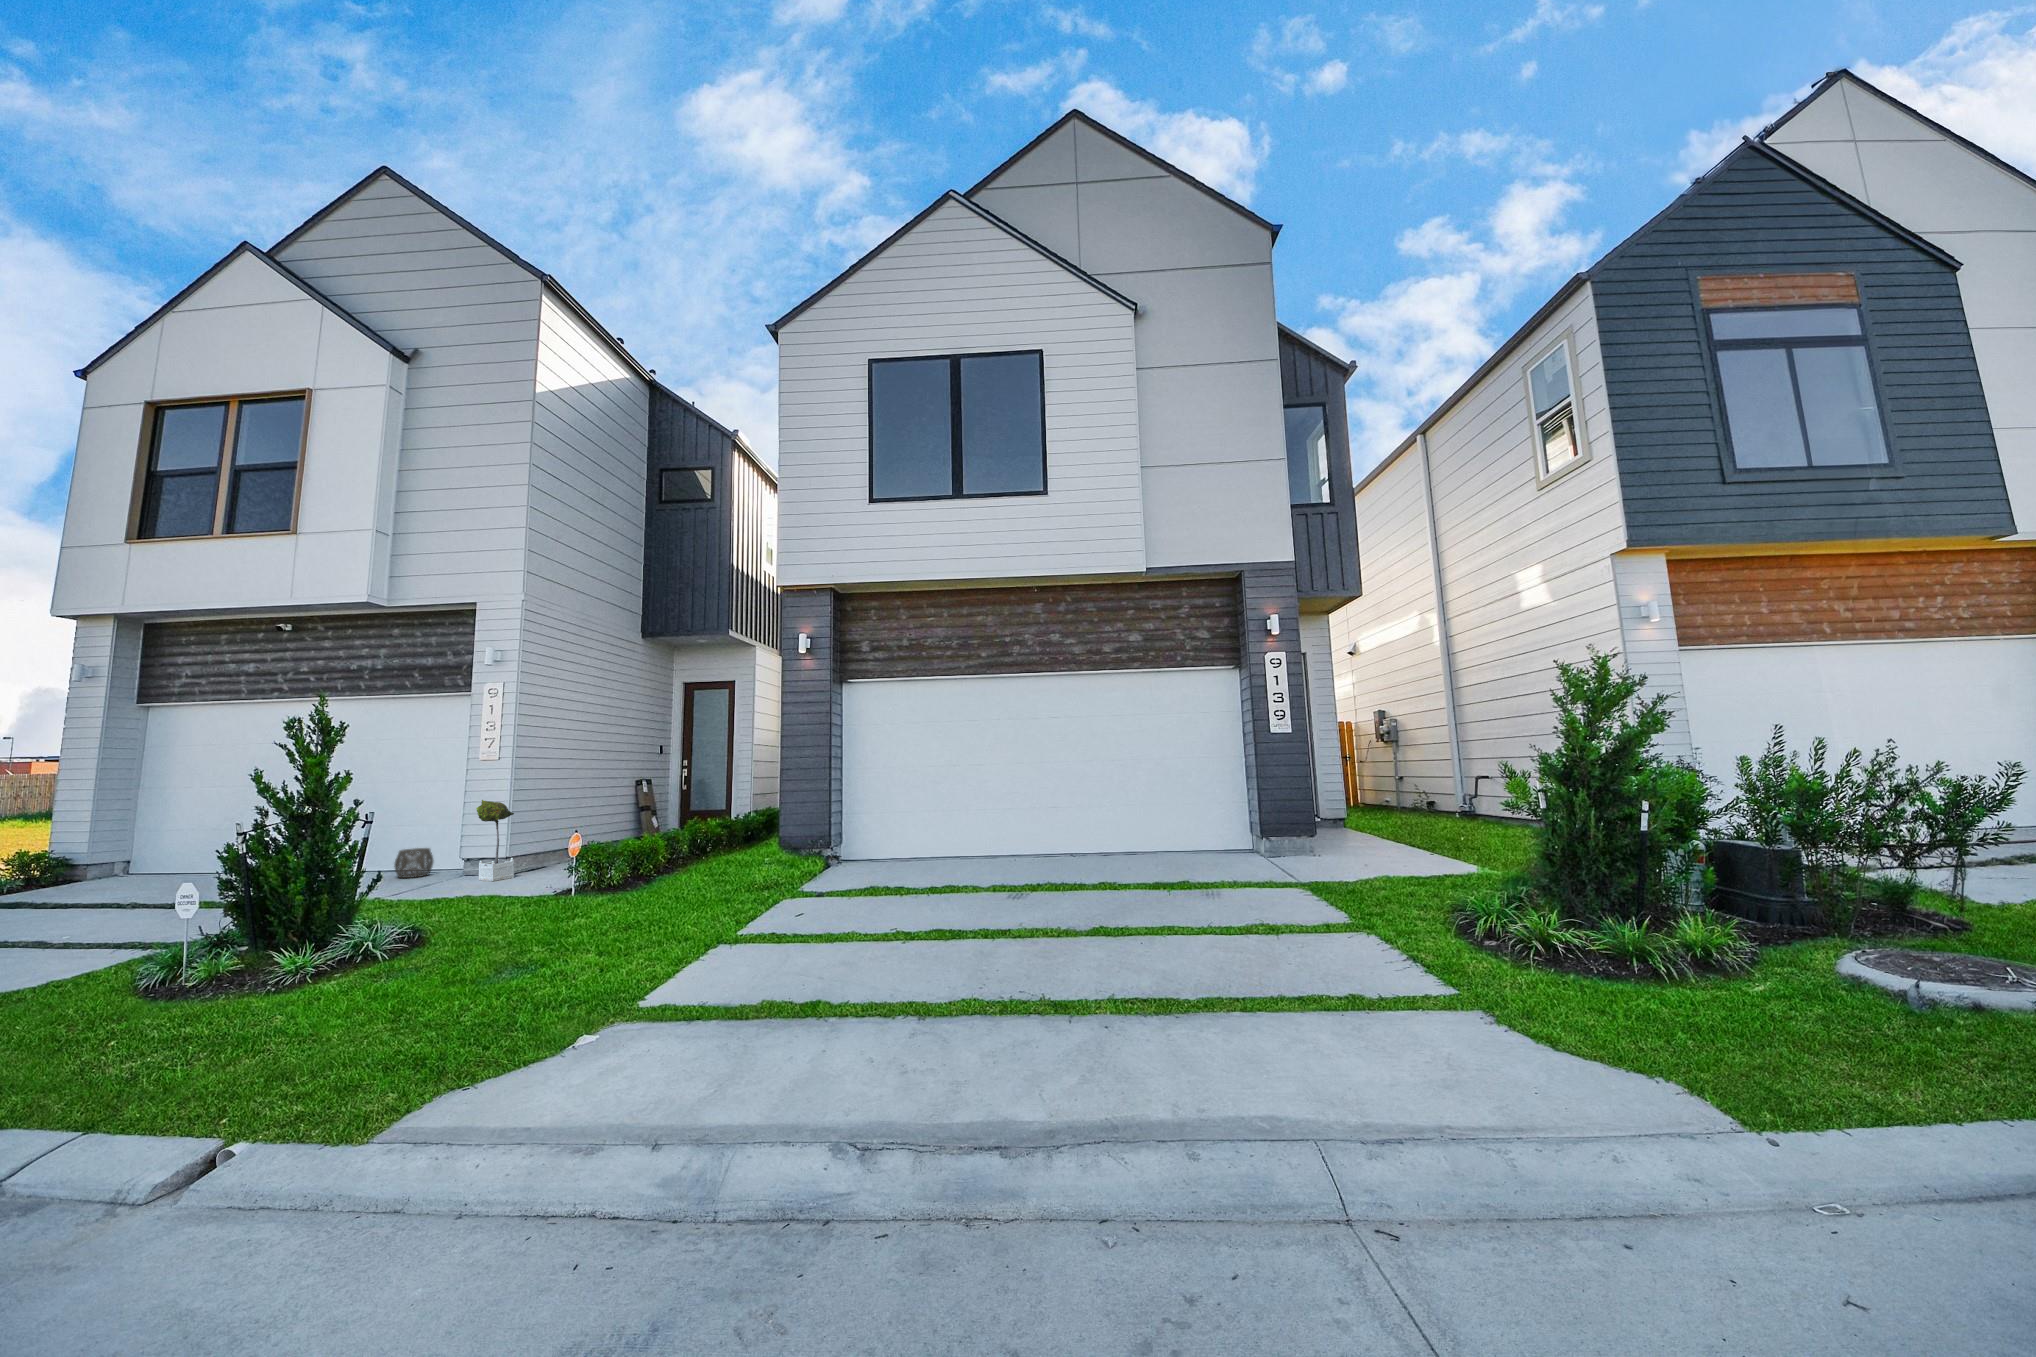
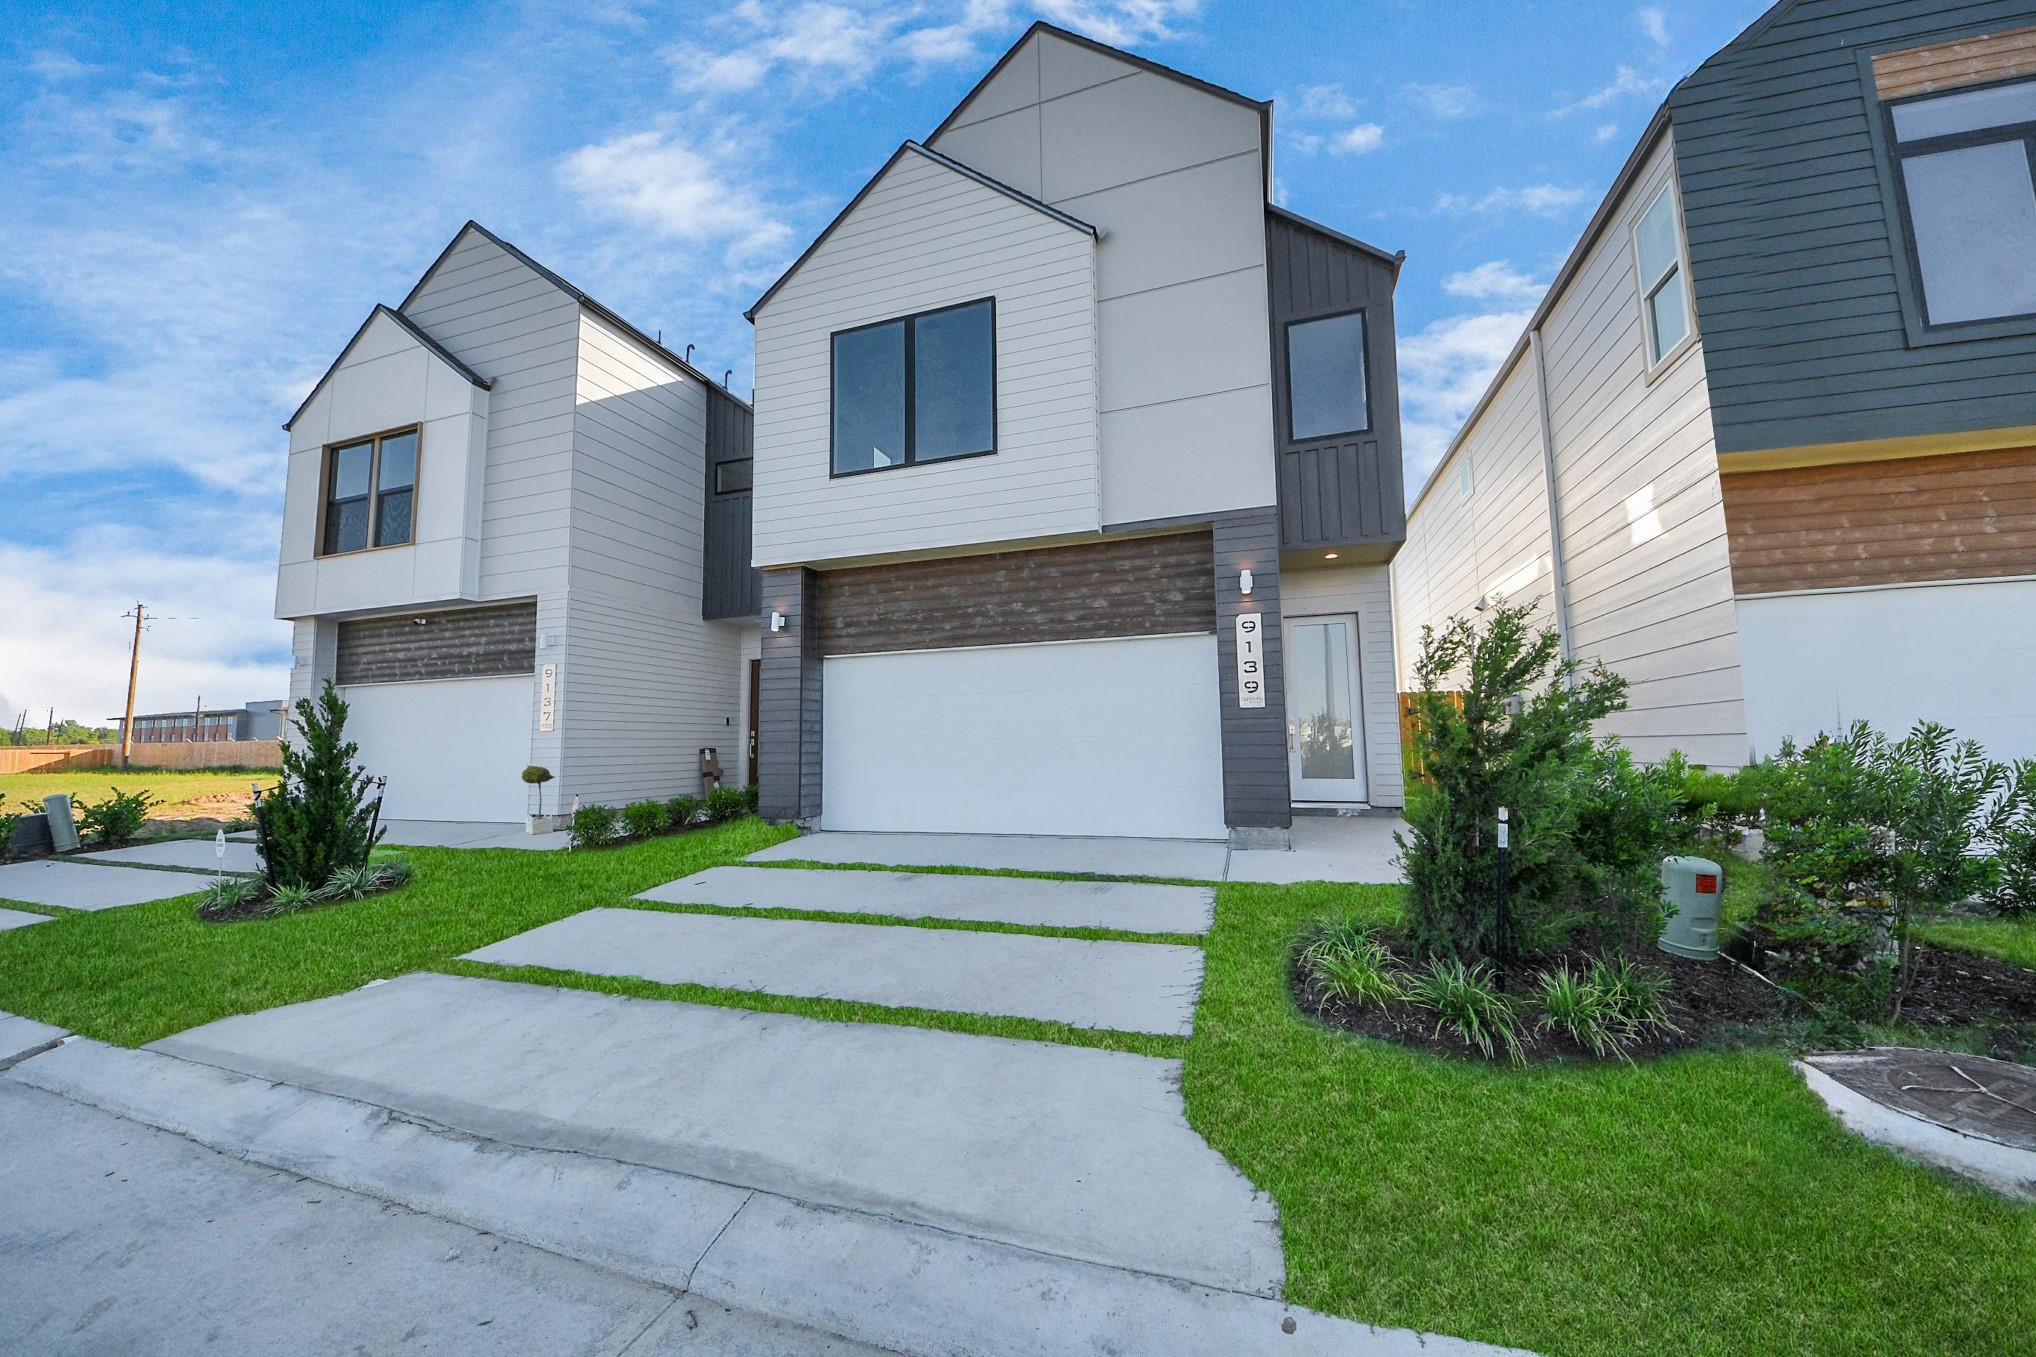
woven basket: present [394,848,434,878] -> none [479,803,511,828]

